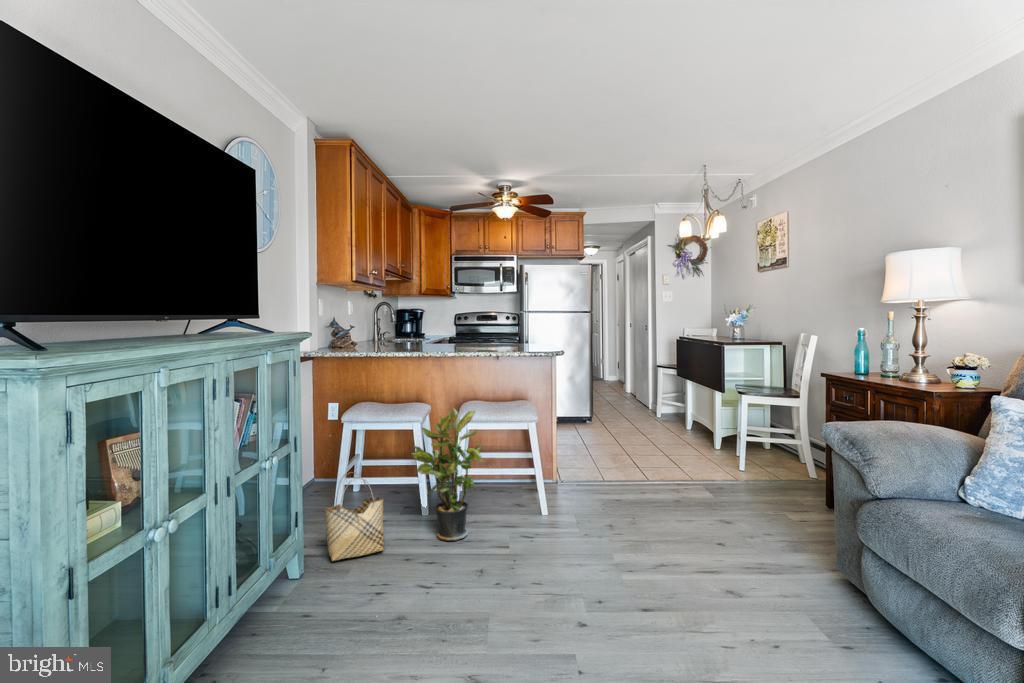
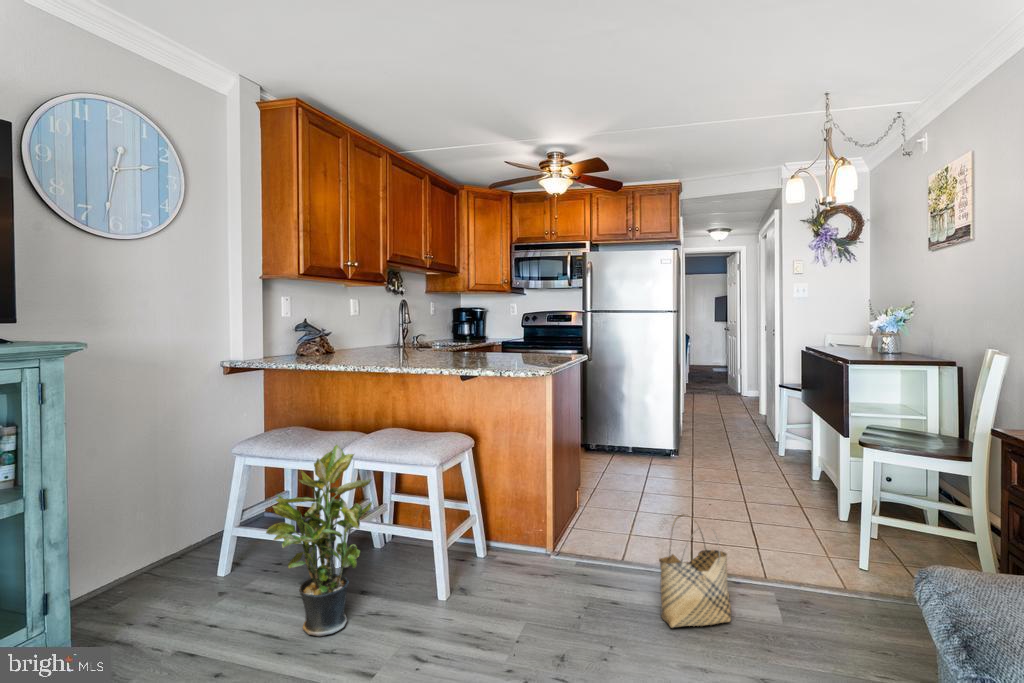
woven basket: present [324,472,384,561] -> present [659,514,731,628]

